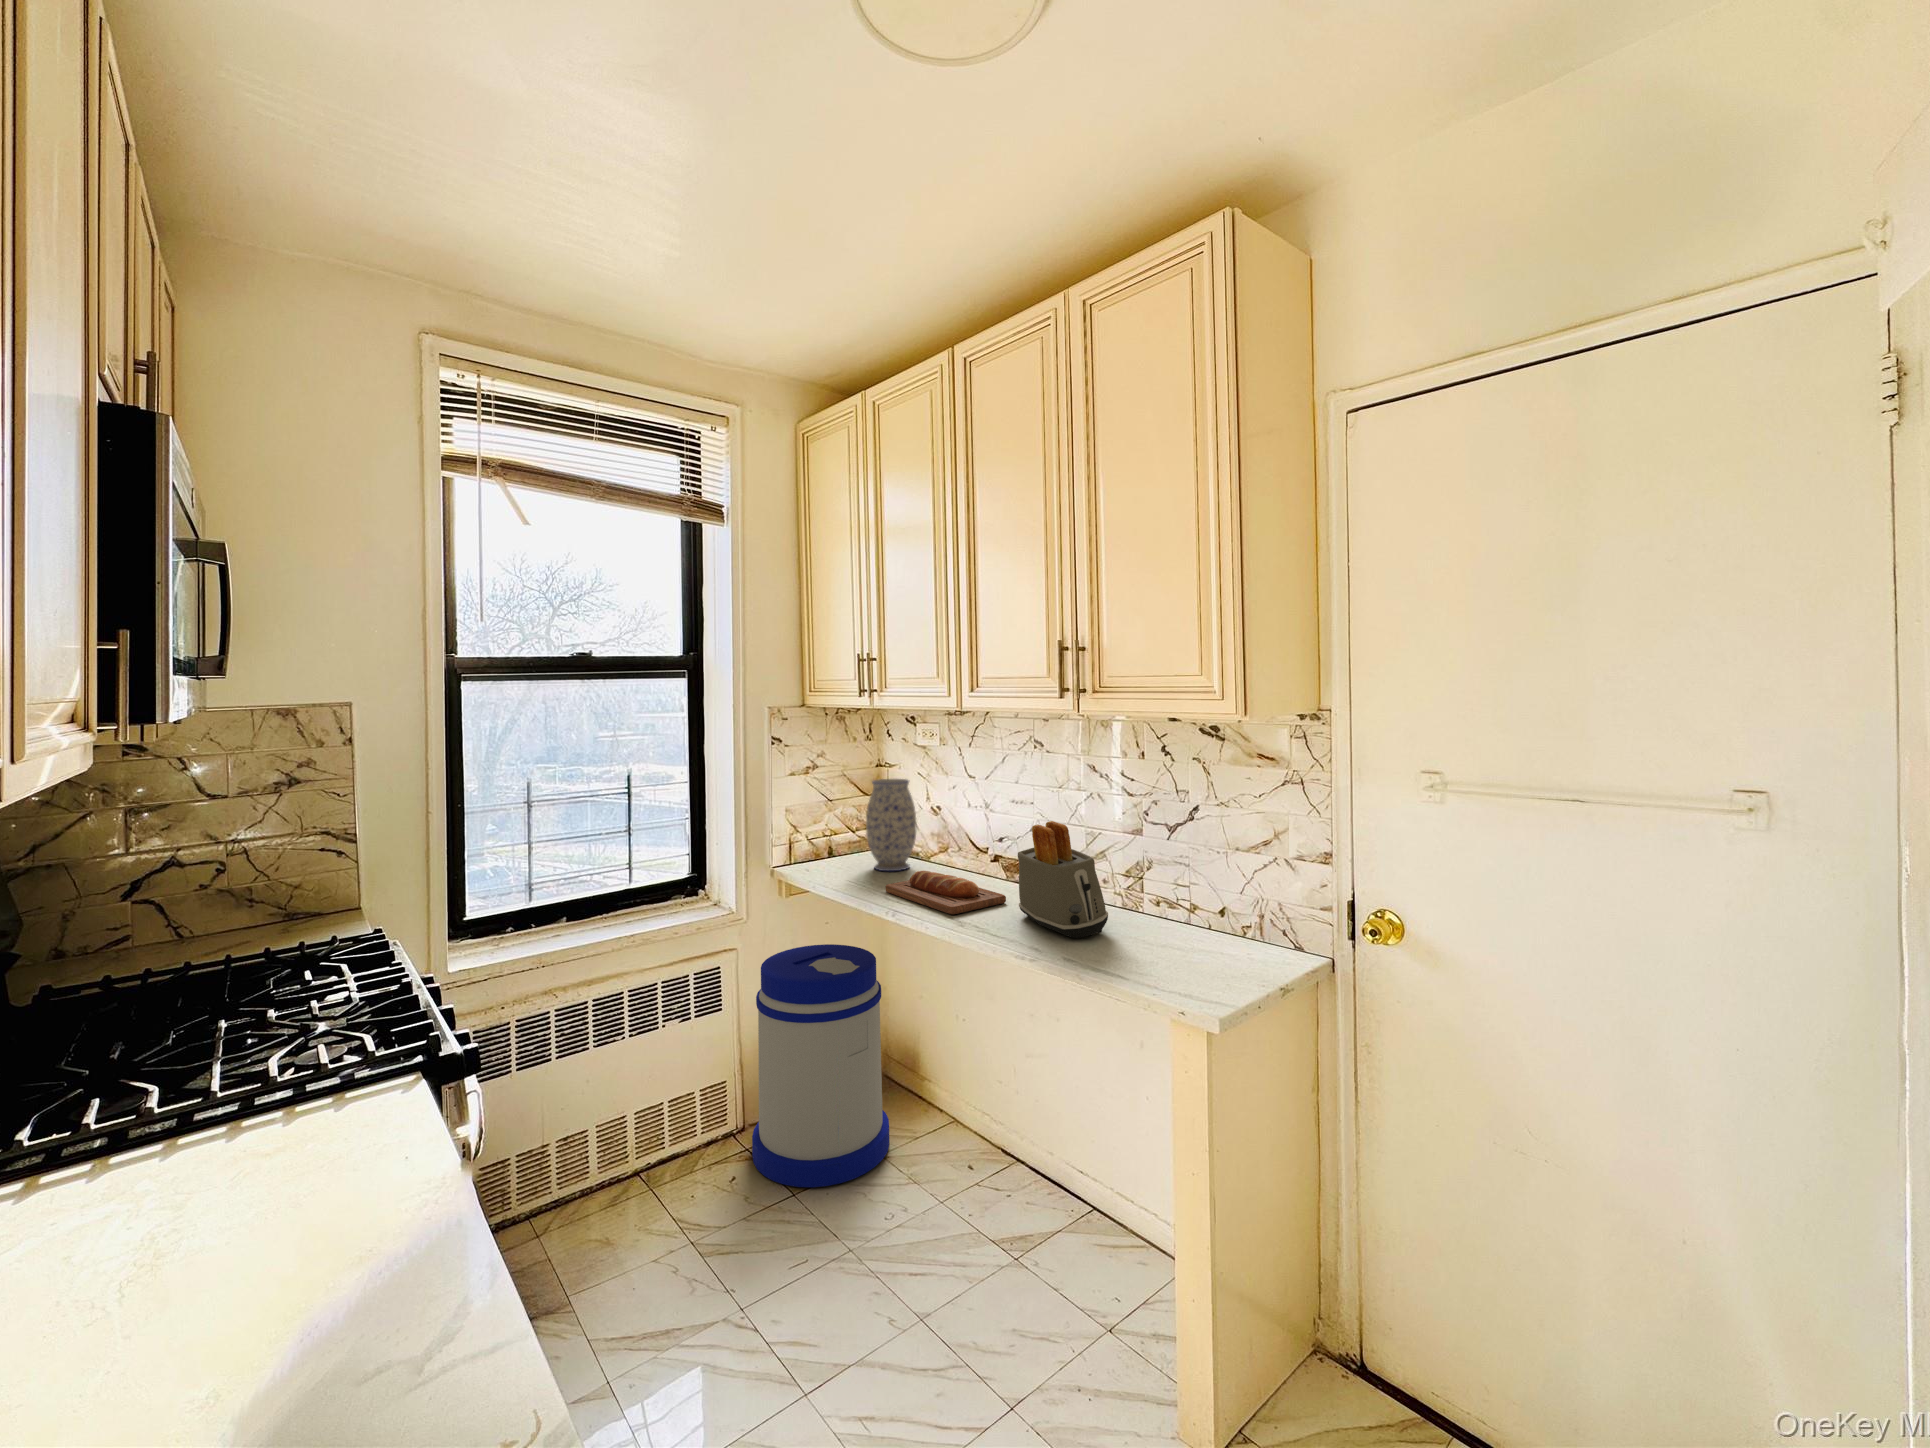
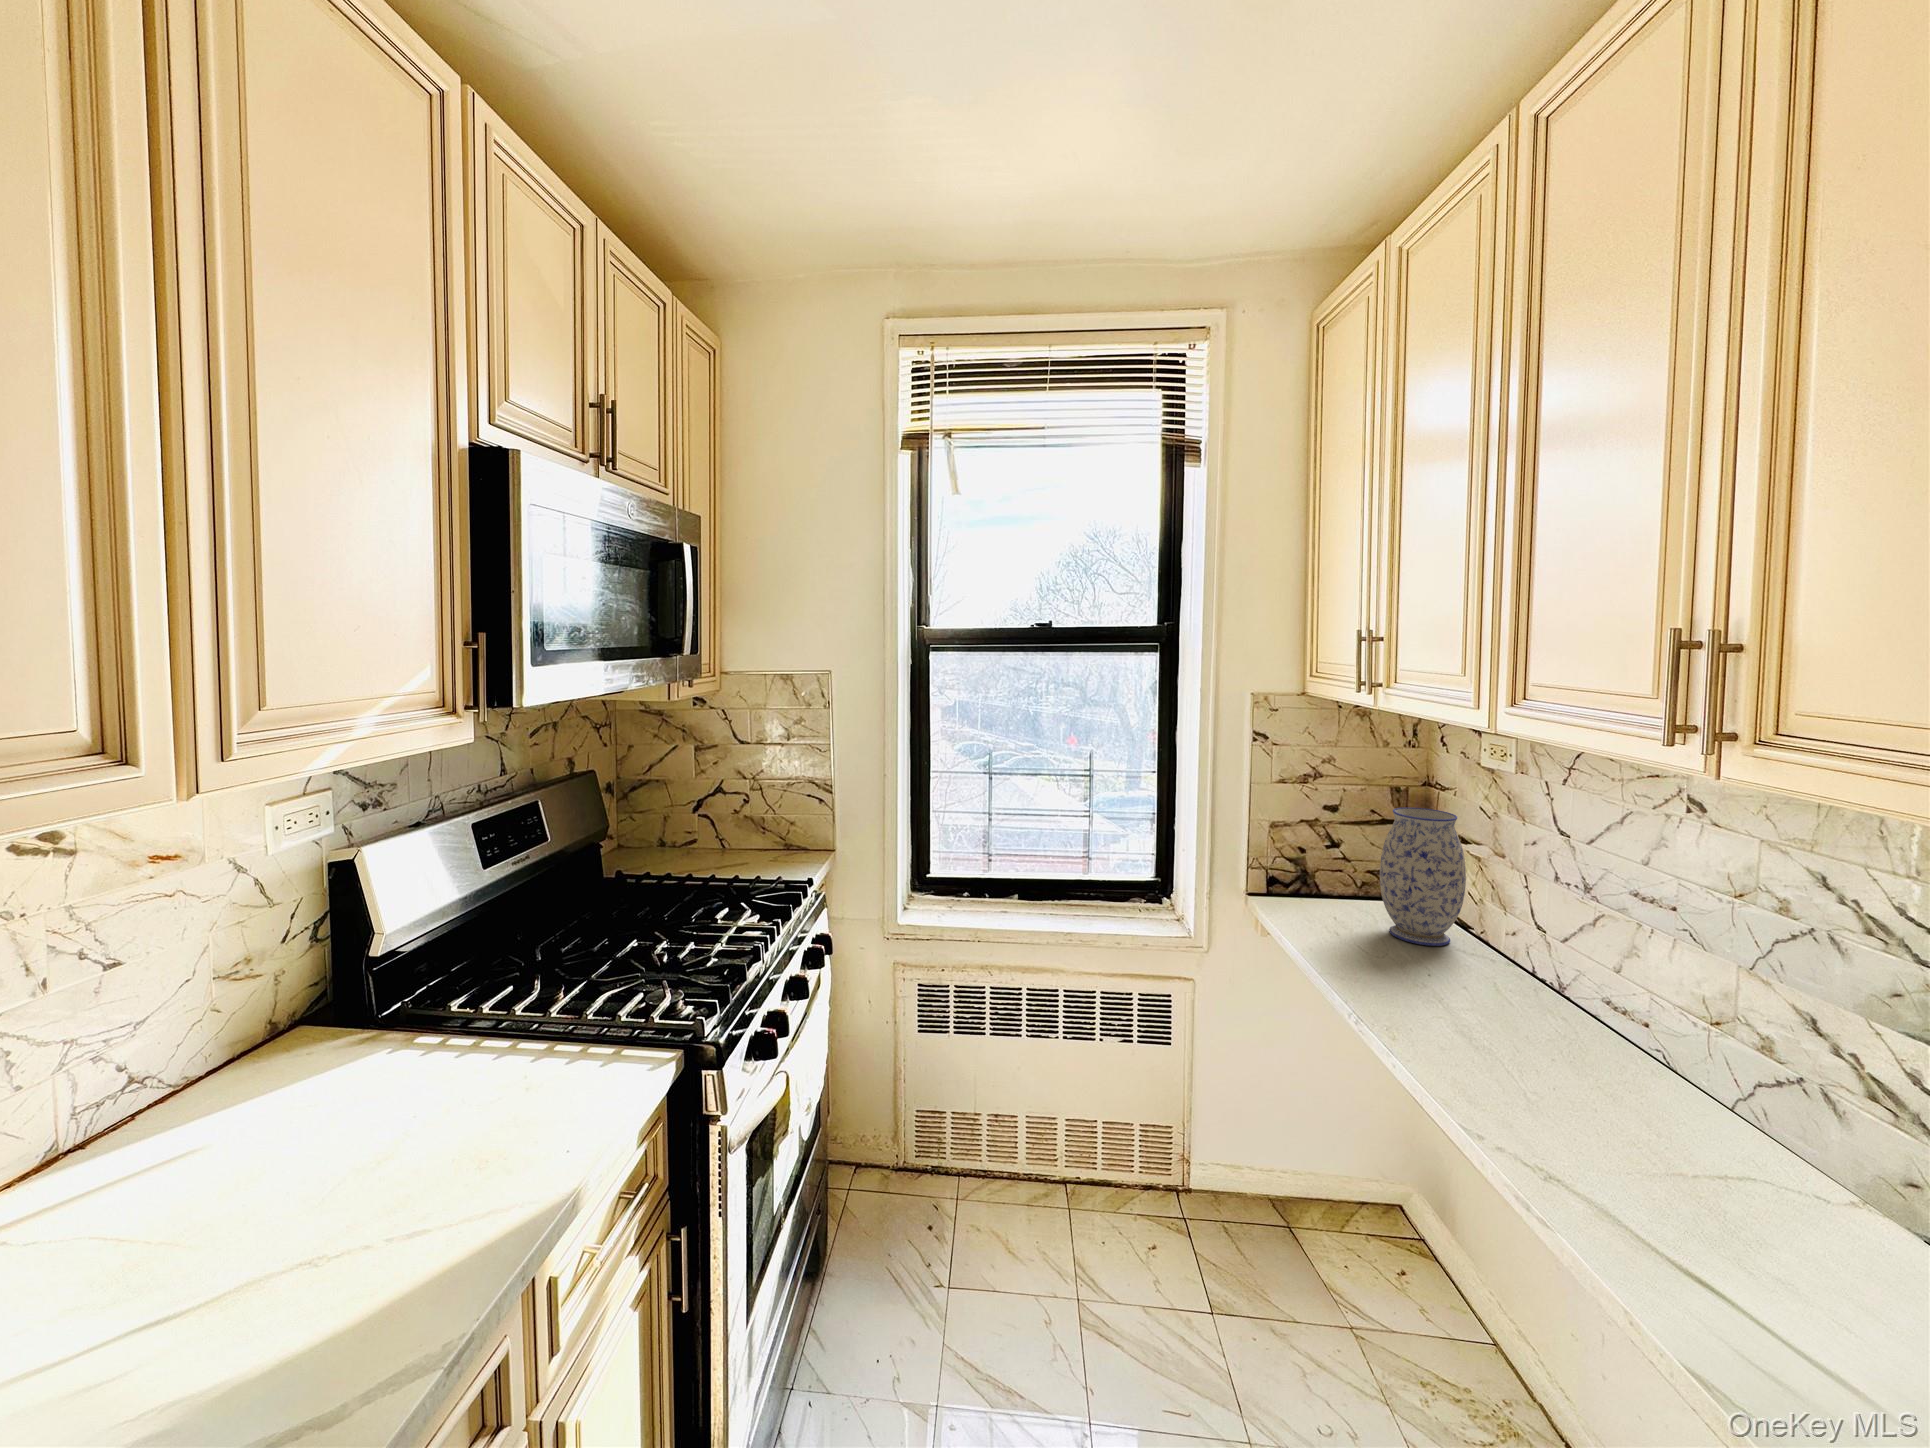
toaster: present [1018,821,1108,938] -> none [1588,963,1795,1226]
bread loaf: present [885,871,1006,914] -> none [1375,961,1581,1067]
trash can: present [752,944,890,1187] -> none [1185,1001,1376,1340]

